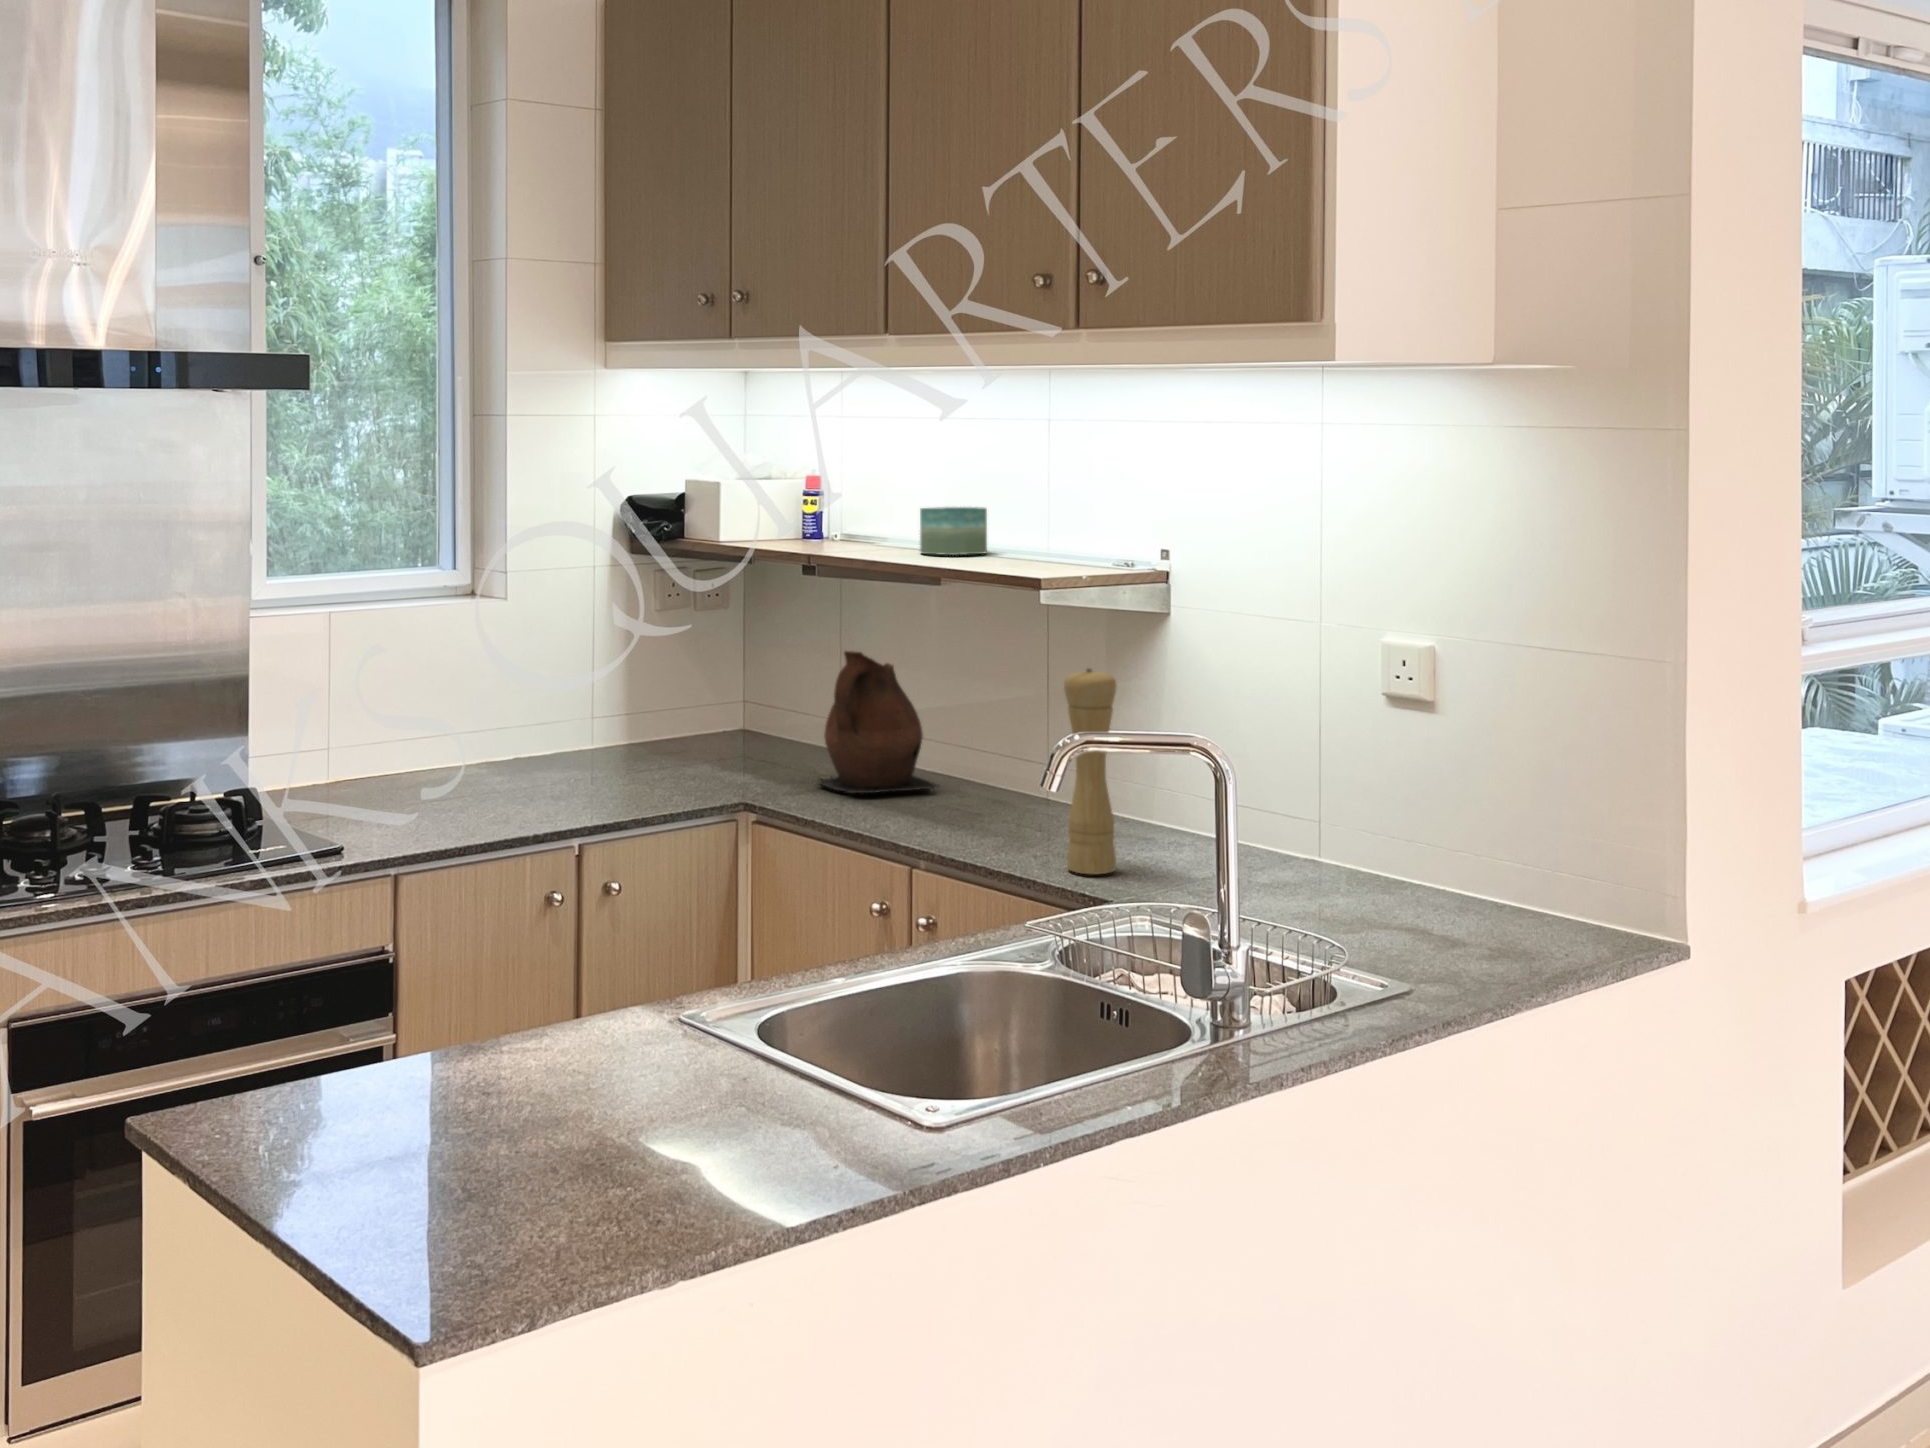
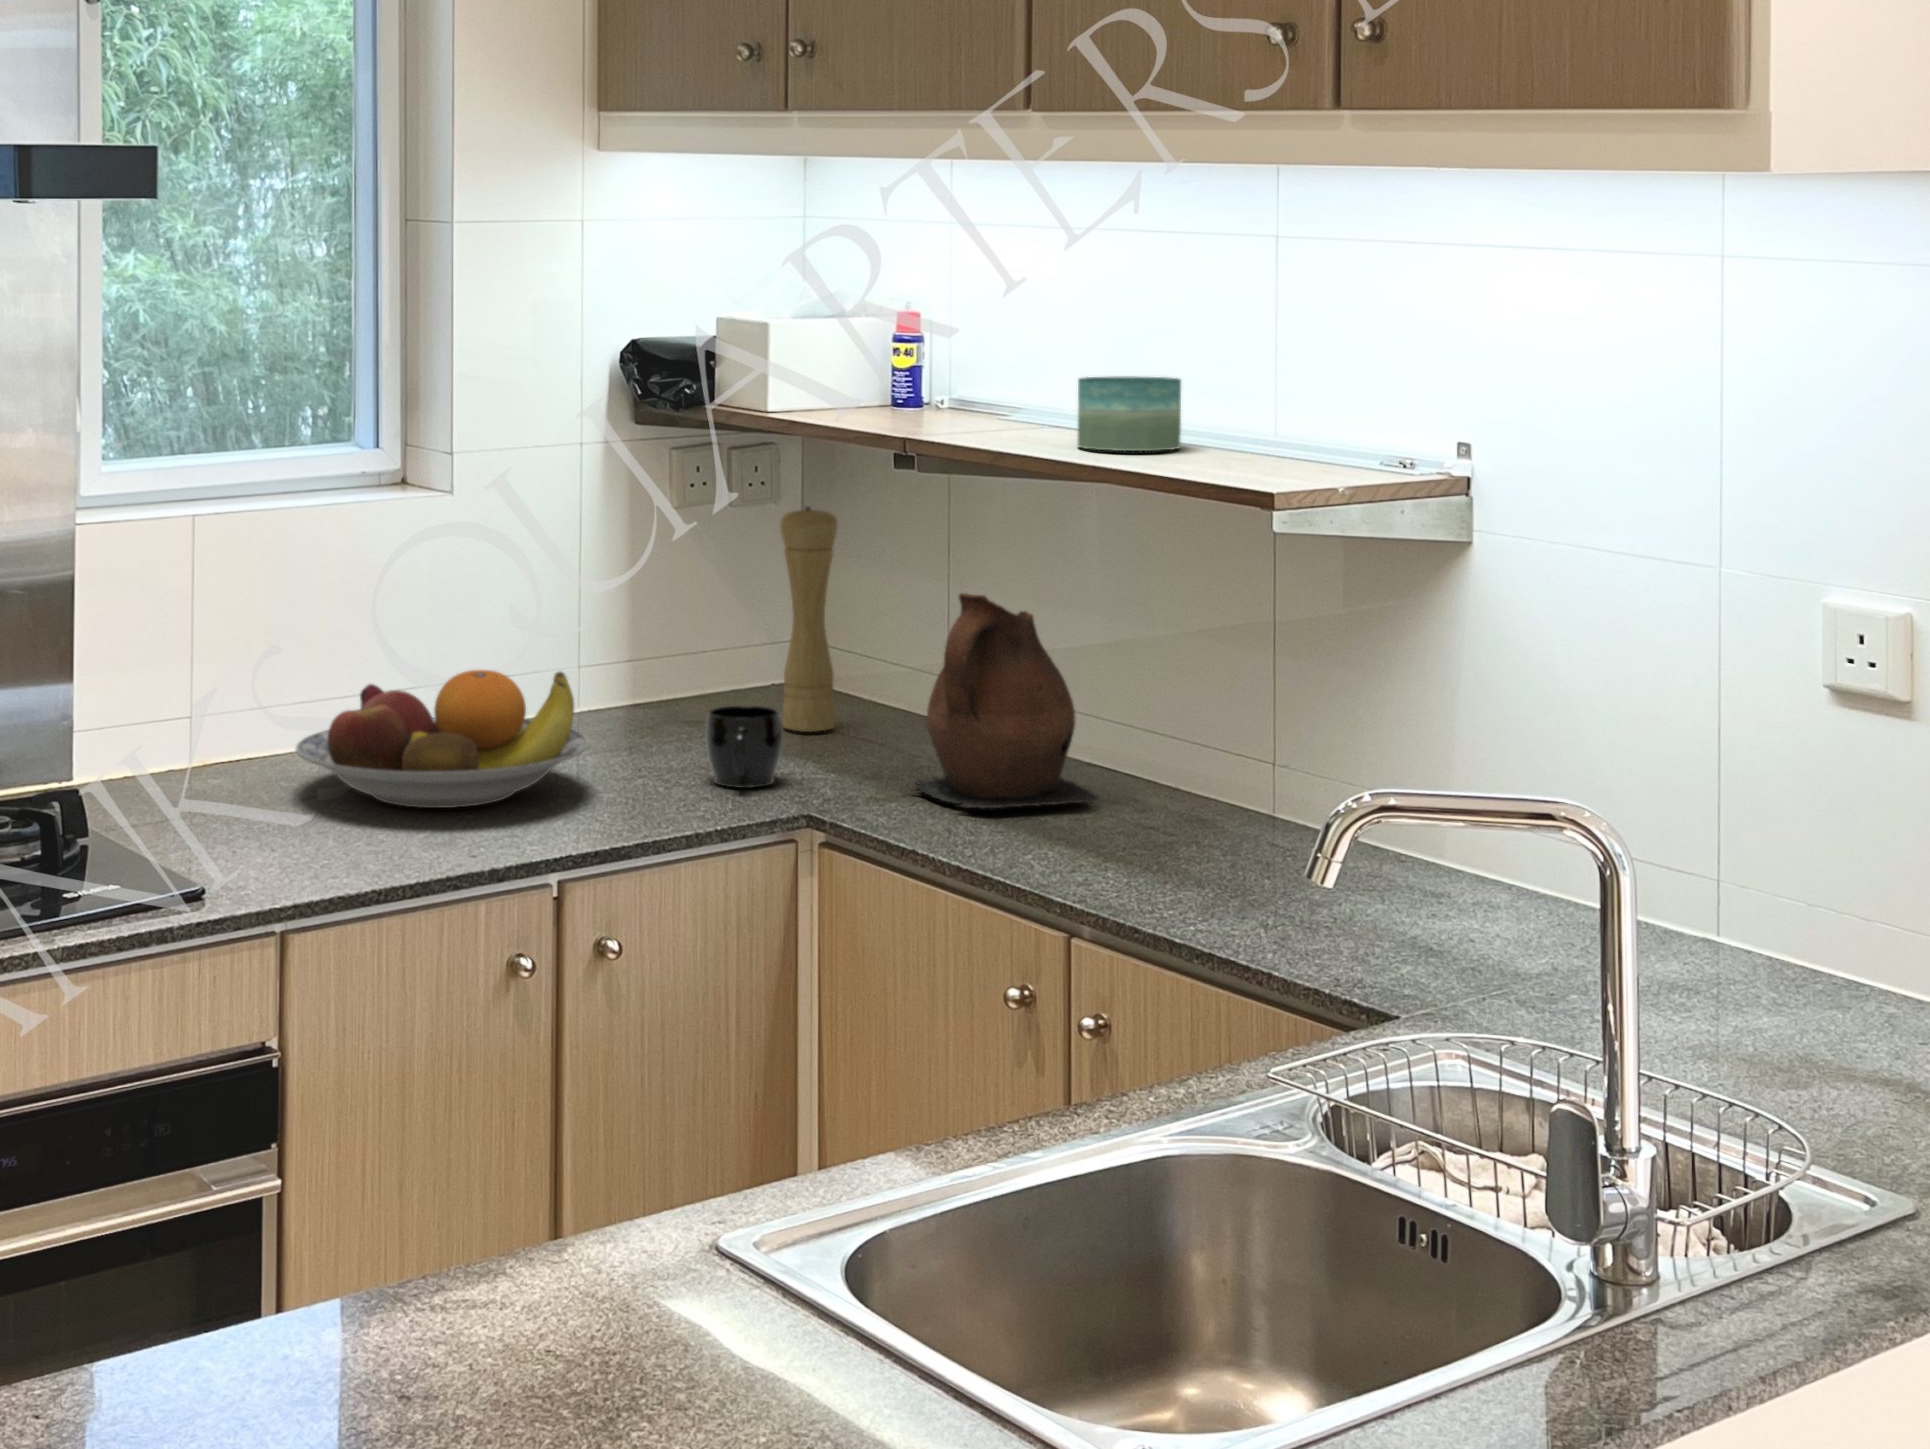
pepper mill: present [1064,668,1116,874] -> present [780,506,838,732]
fruit bowl: none [400,707,599,798] -> present [296,670,589,808]
mug: none [677,731,729,785] -> present [706,705,782,788]

